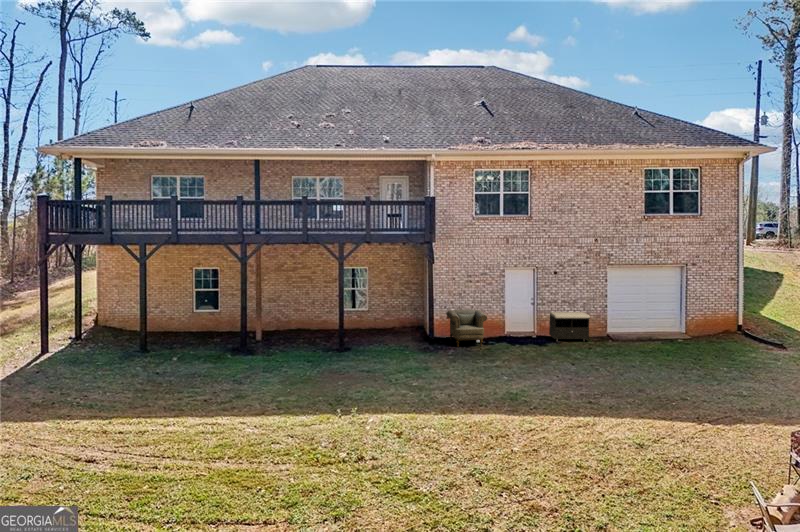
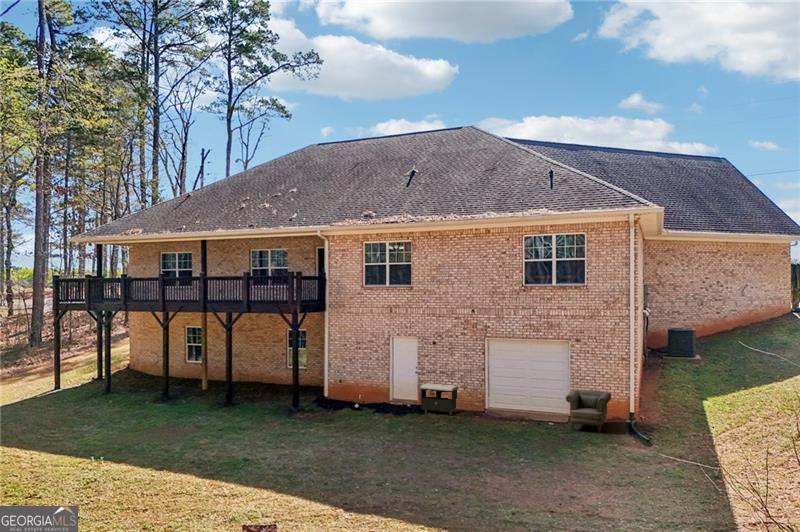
armchair: present [446,309,487,347] -> present [566,390,611,433]

